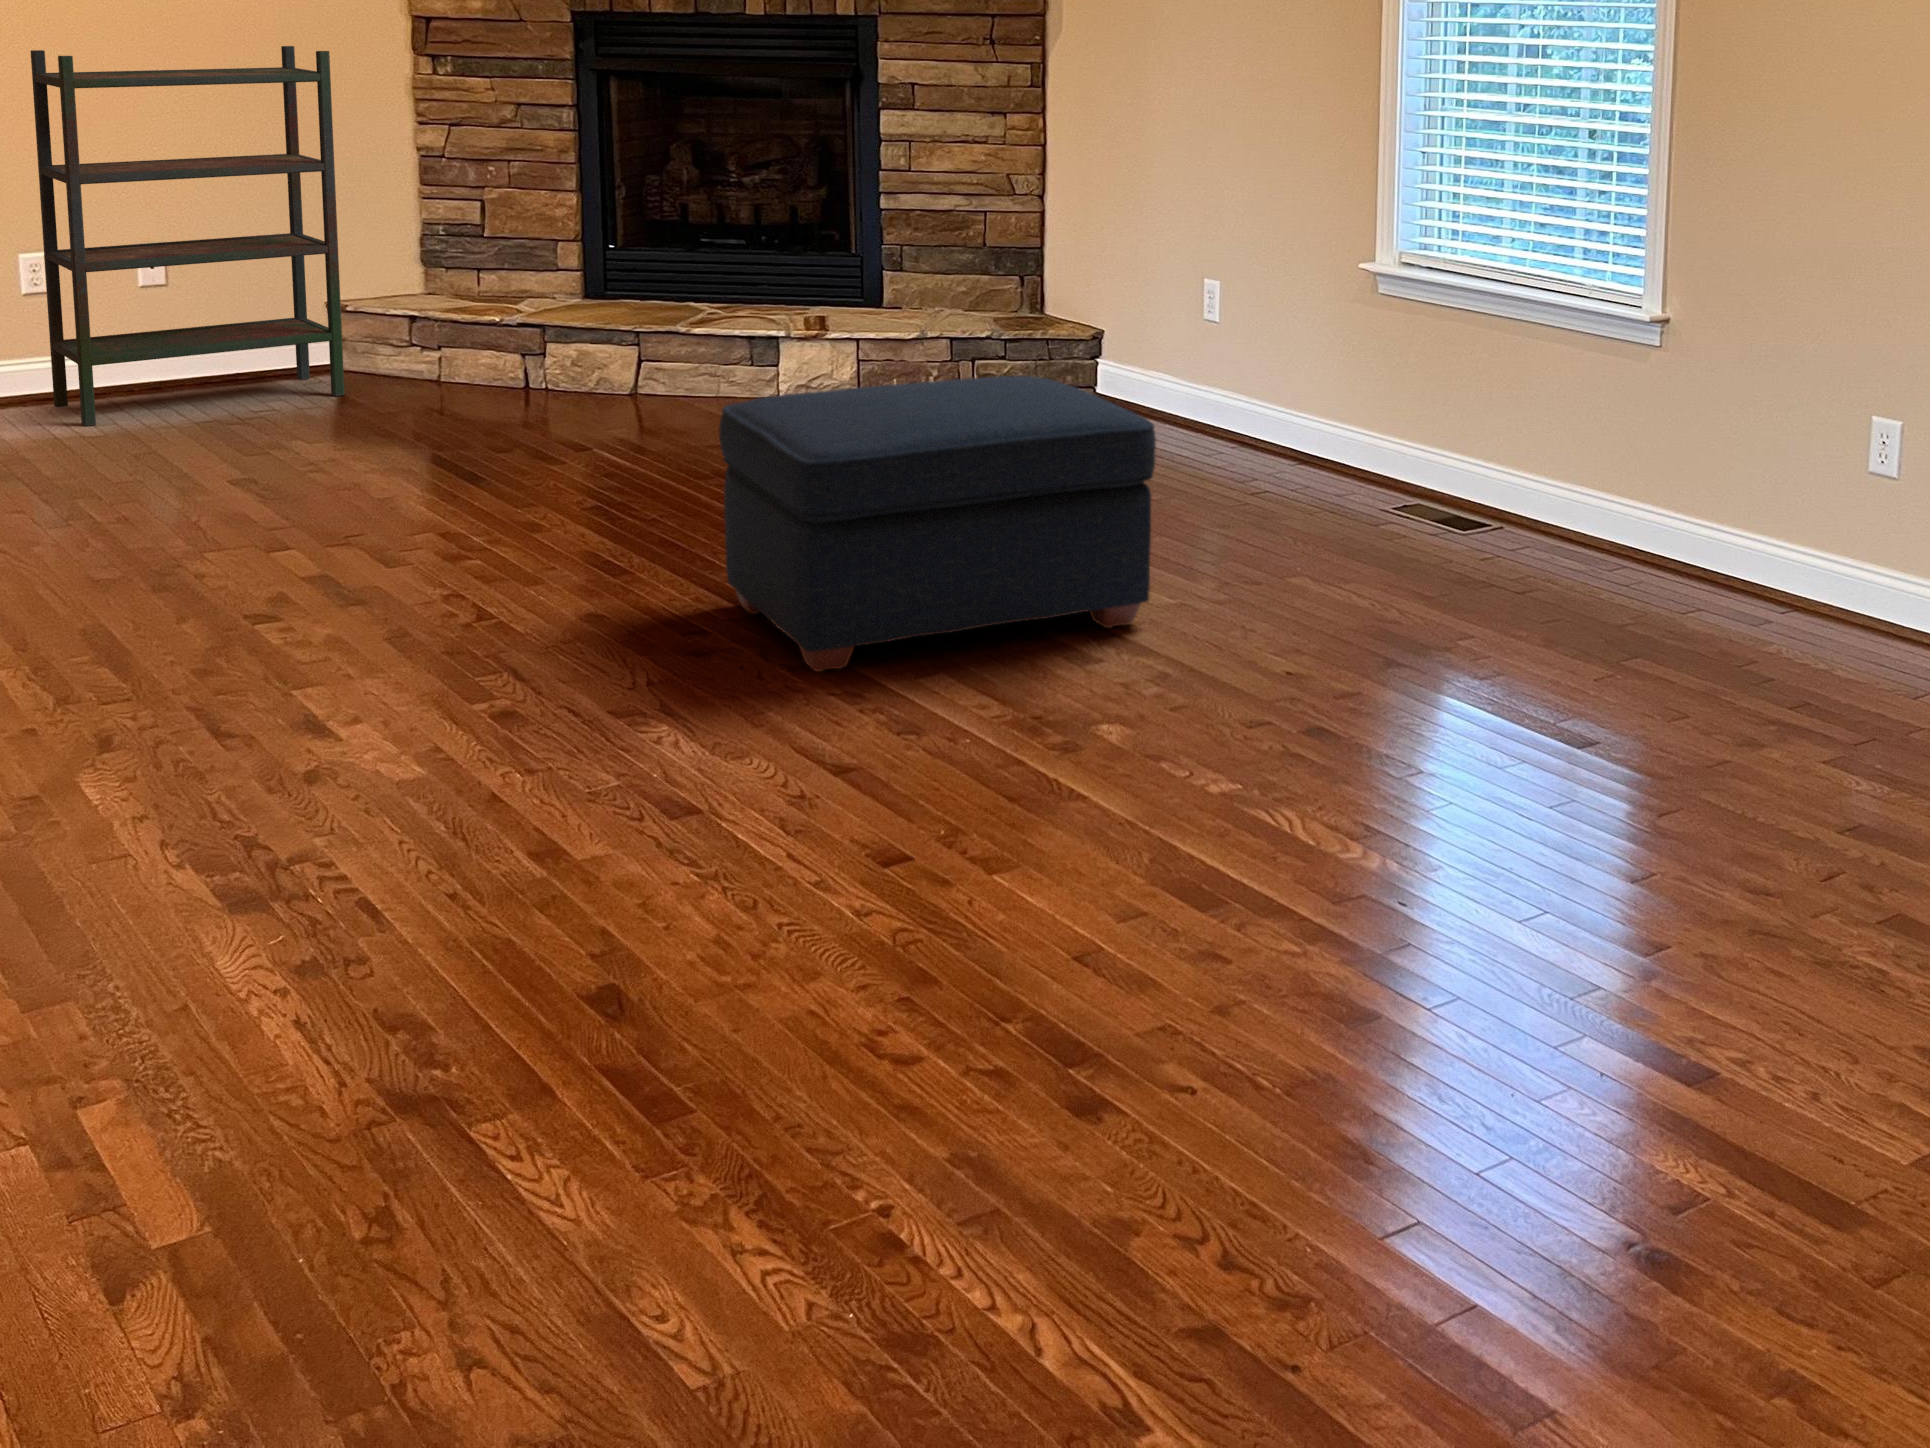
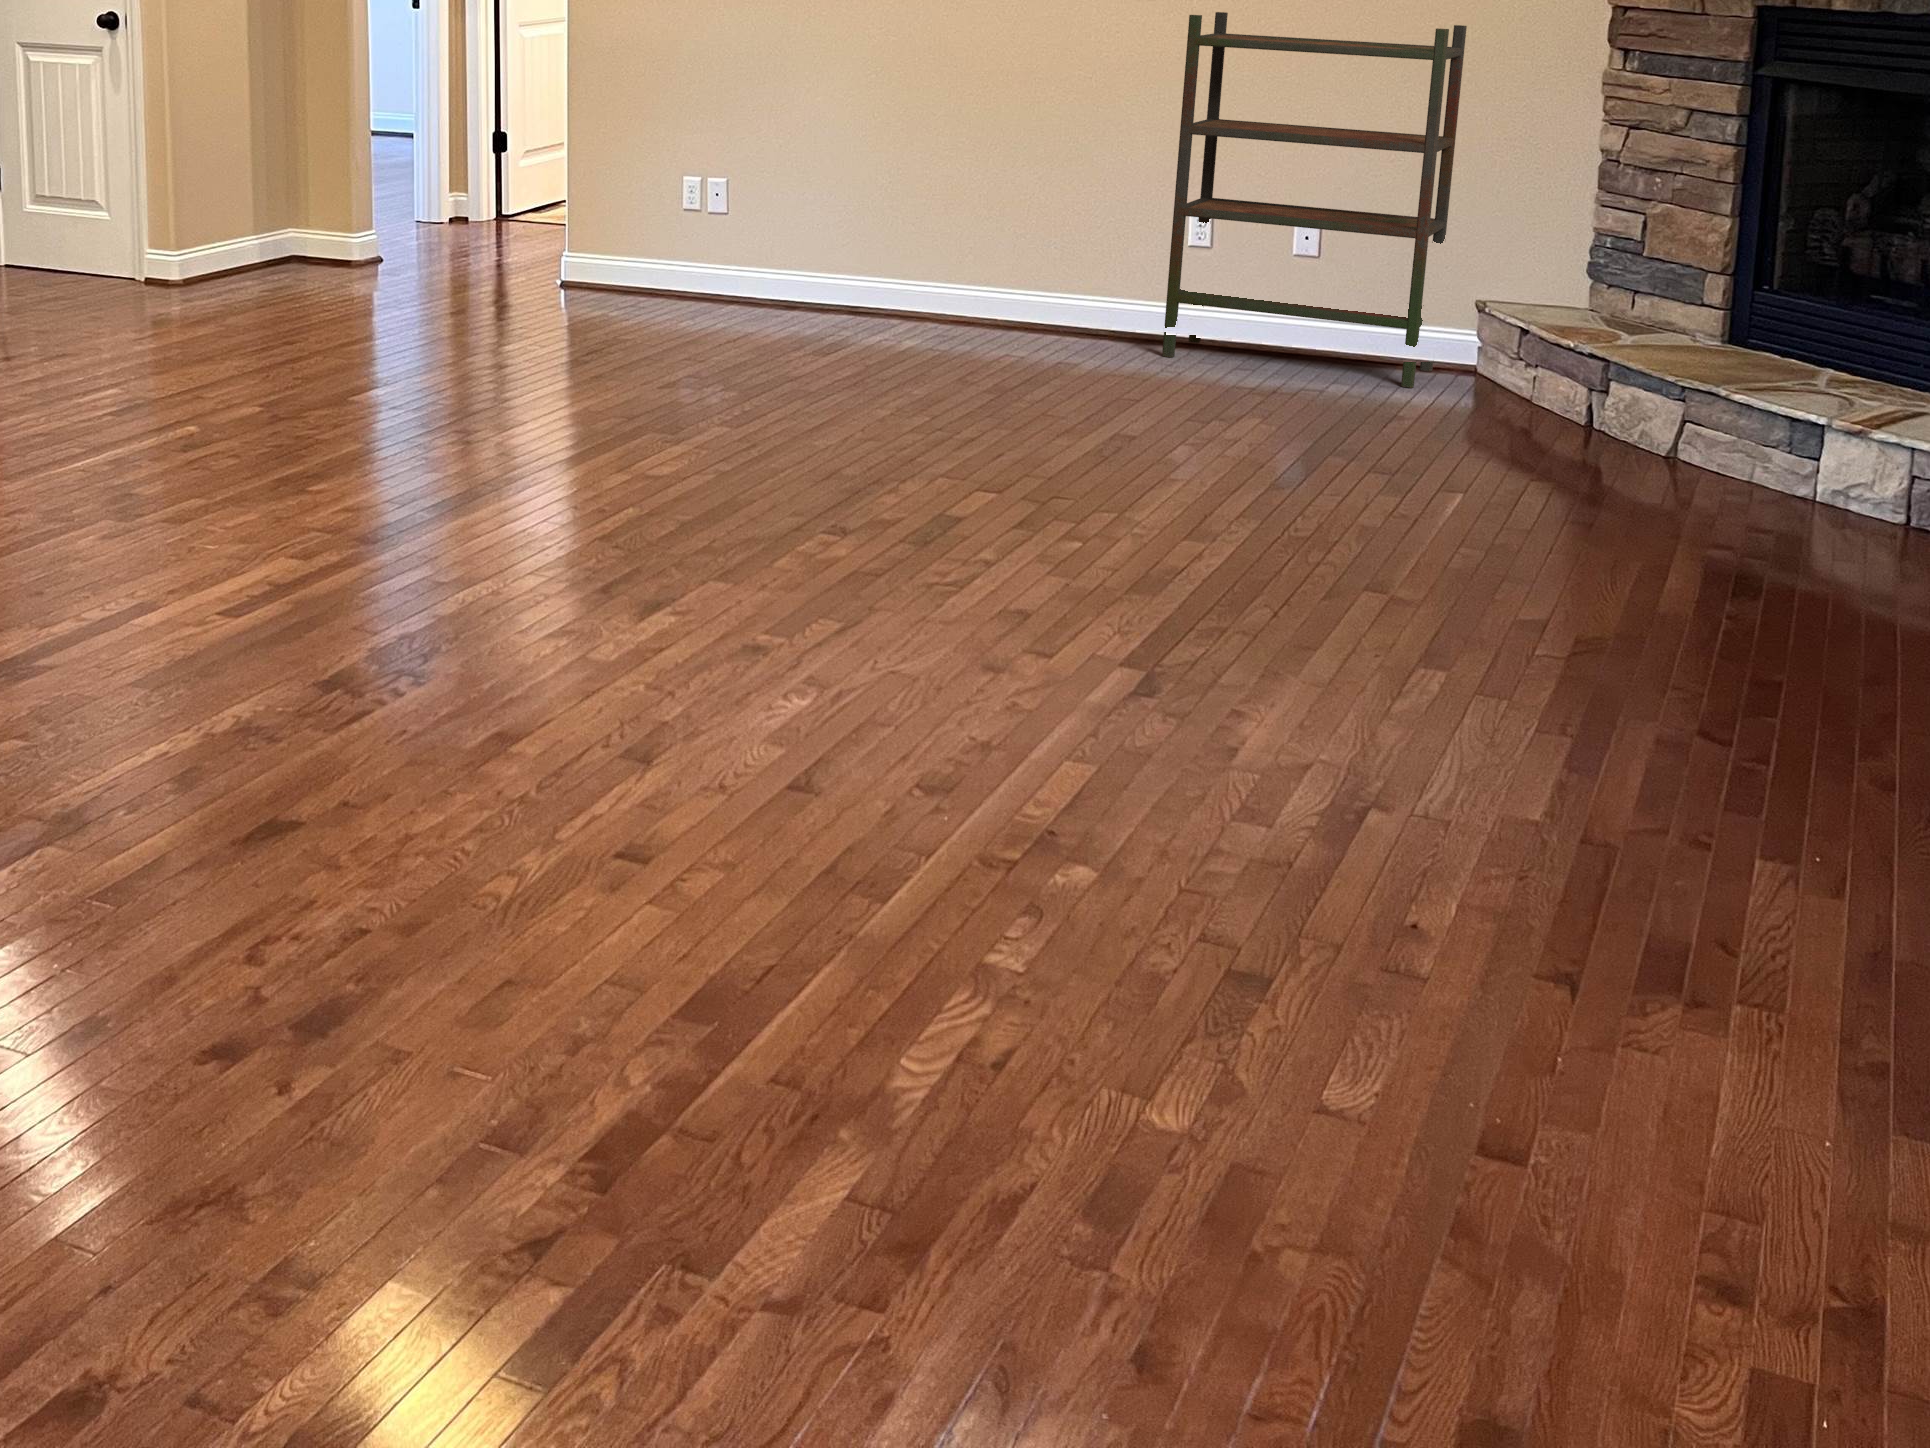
ottoman: present [719,376,1156,671] -> none [986,376,1516,732]

